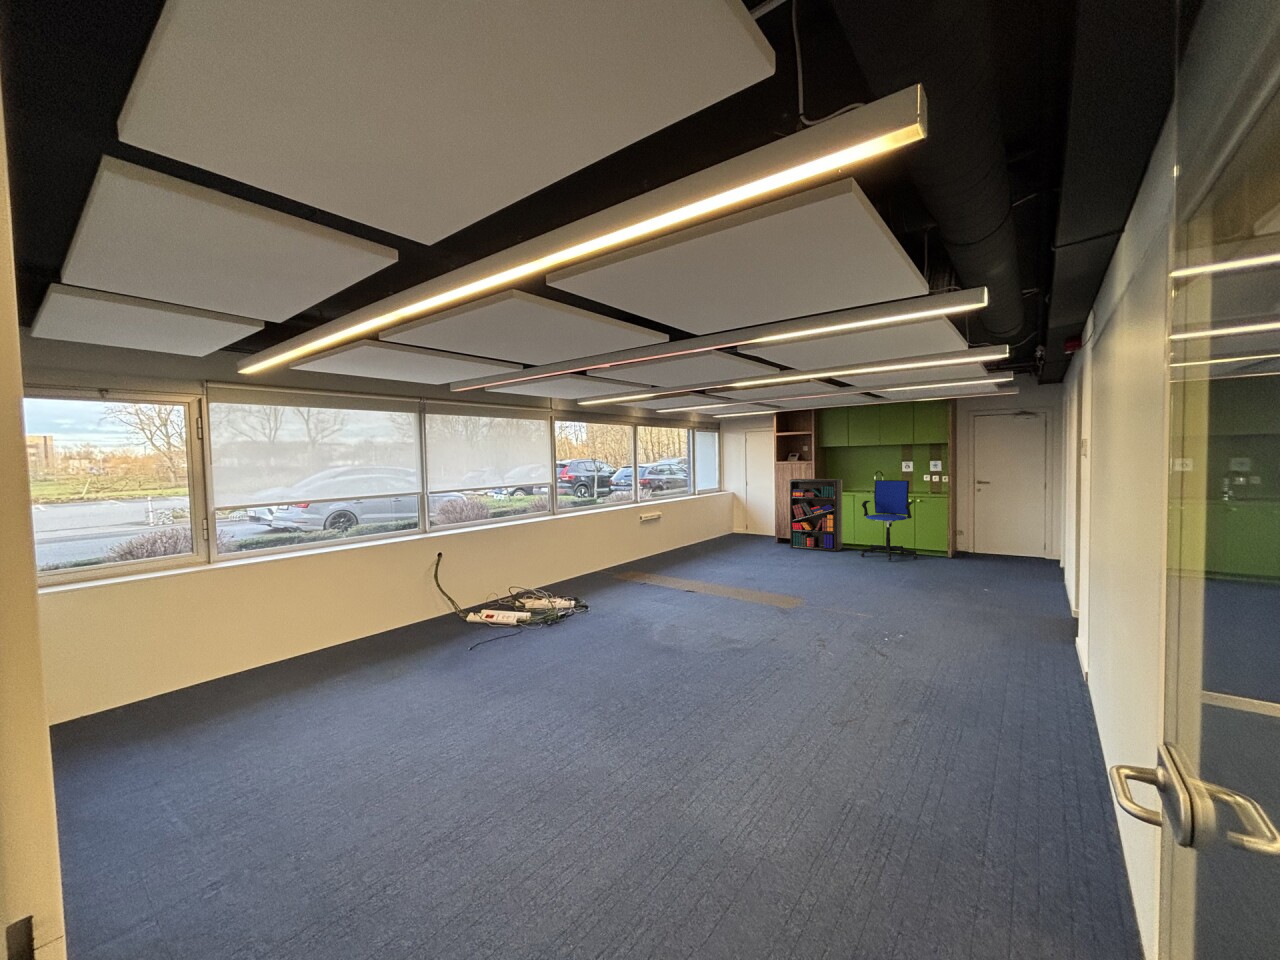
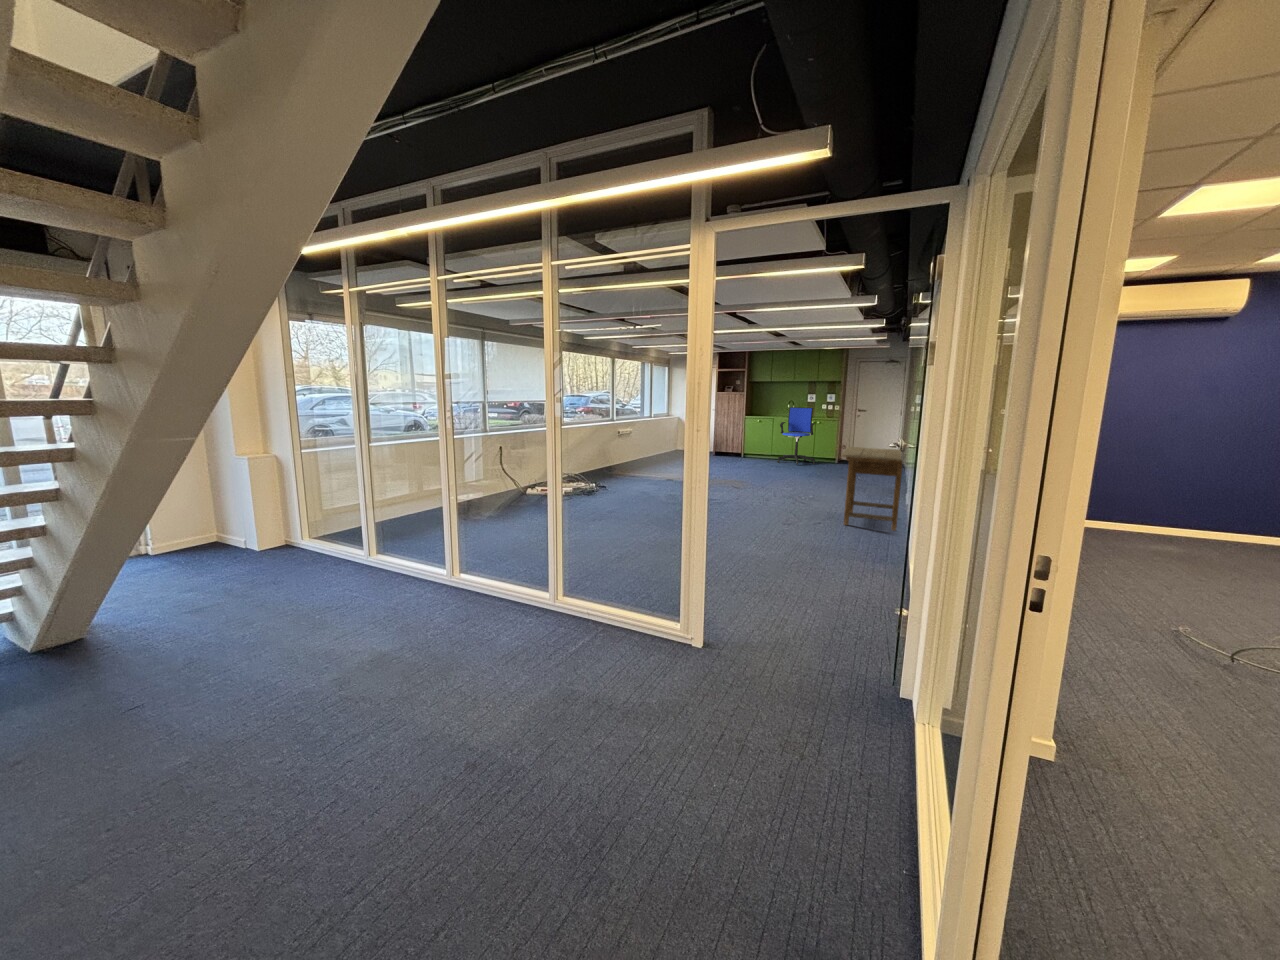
bookshelf: present [790,479,843,551] -> none [726,405,766,460]
desk: none [941,556,1092,735] -> present [842,447,902,531]

